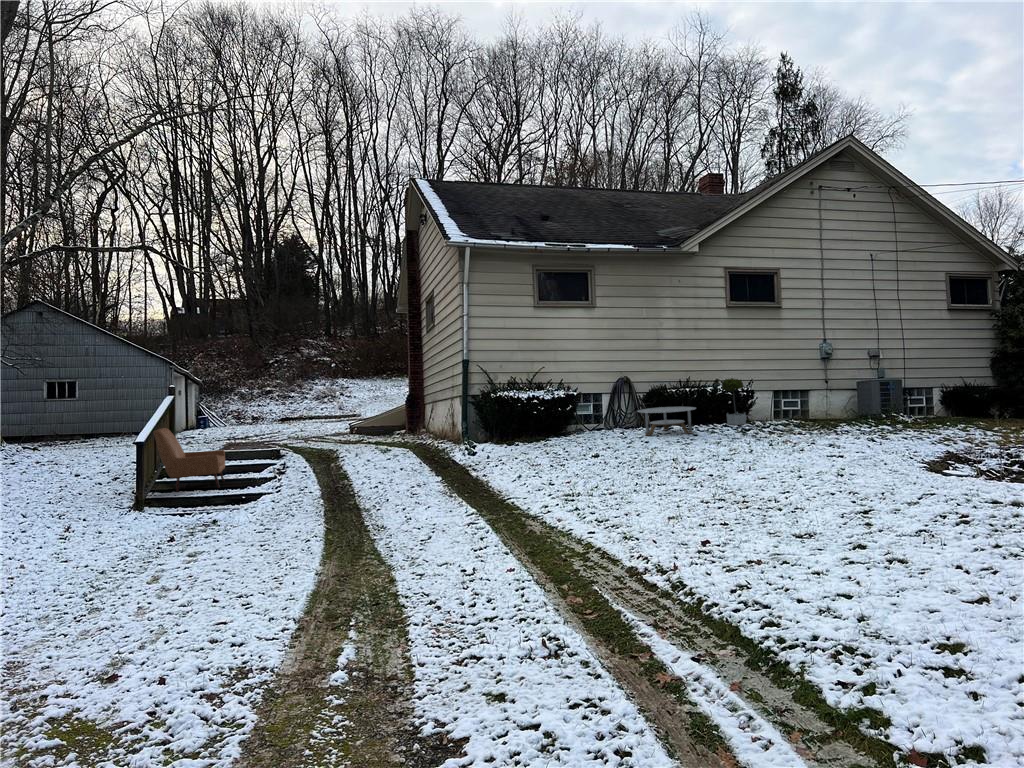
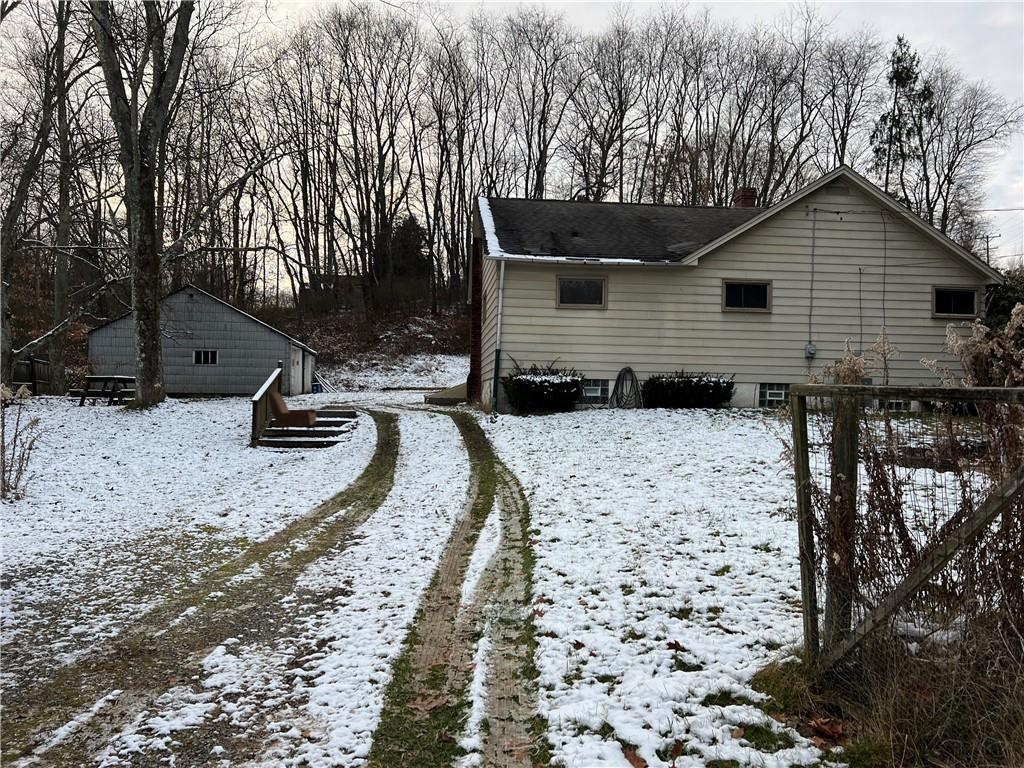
potted tree: present [722,378,746,425] -> none [708,372,727,411]
round table: present [638,407,696,436] -> none [632,394,680,416]

